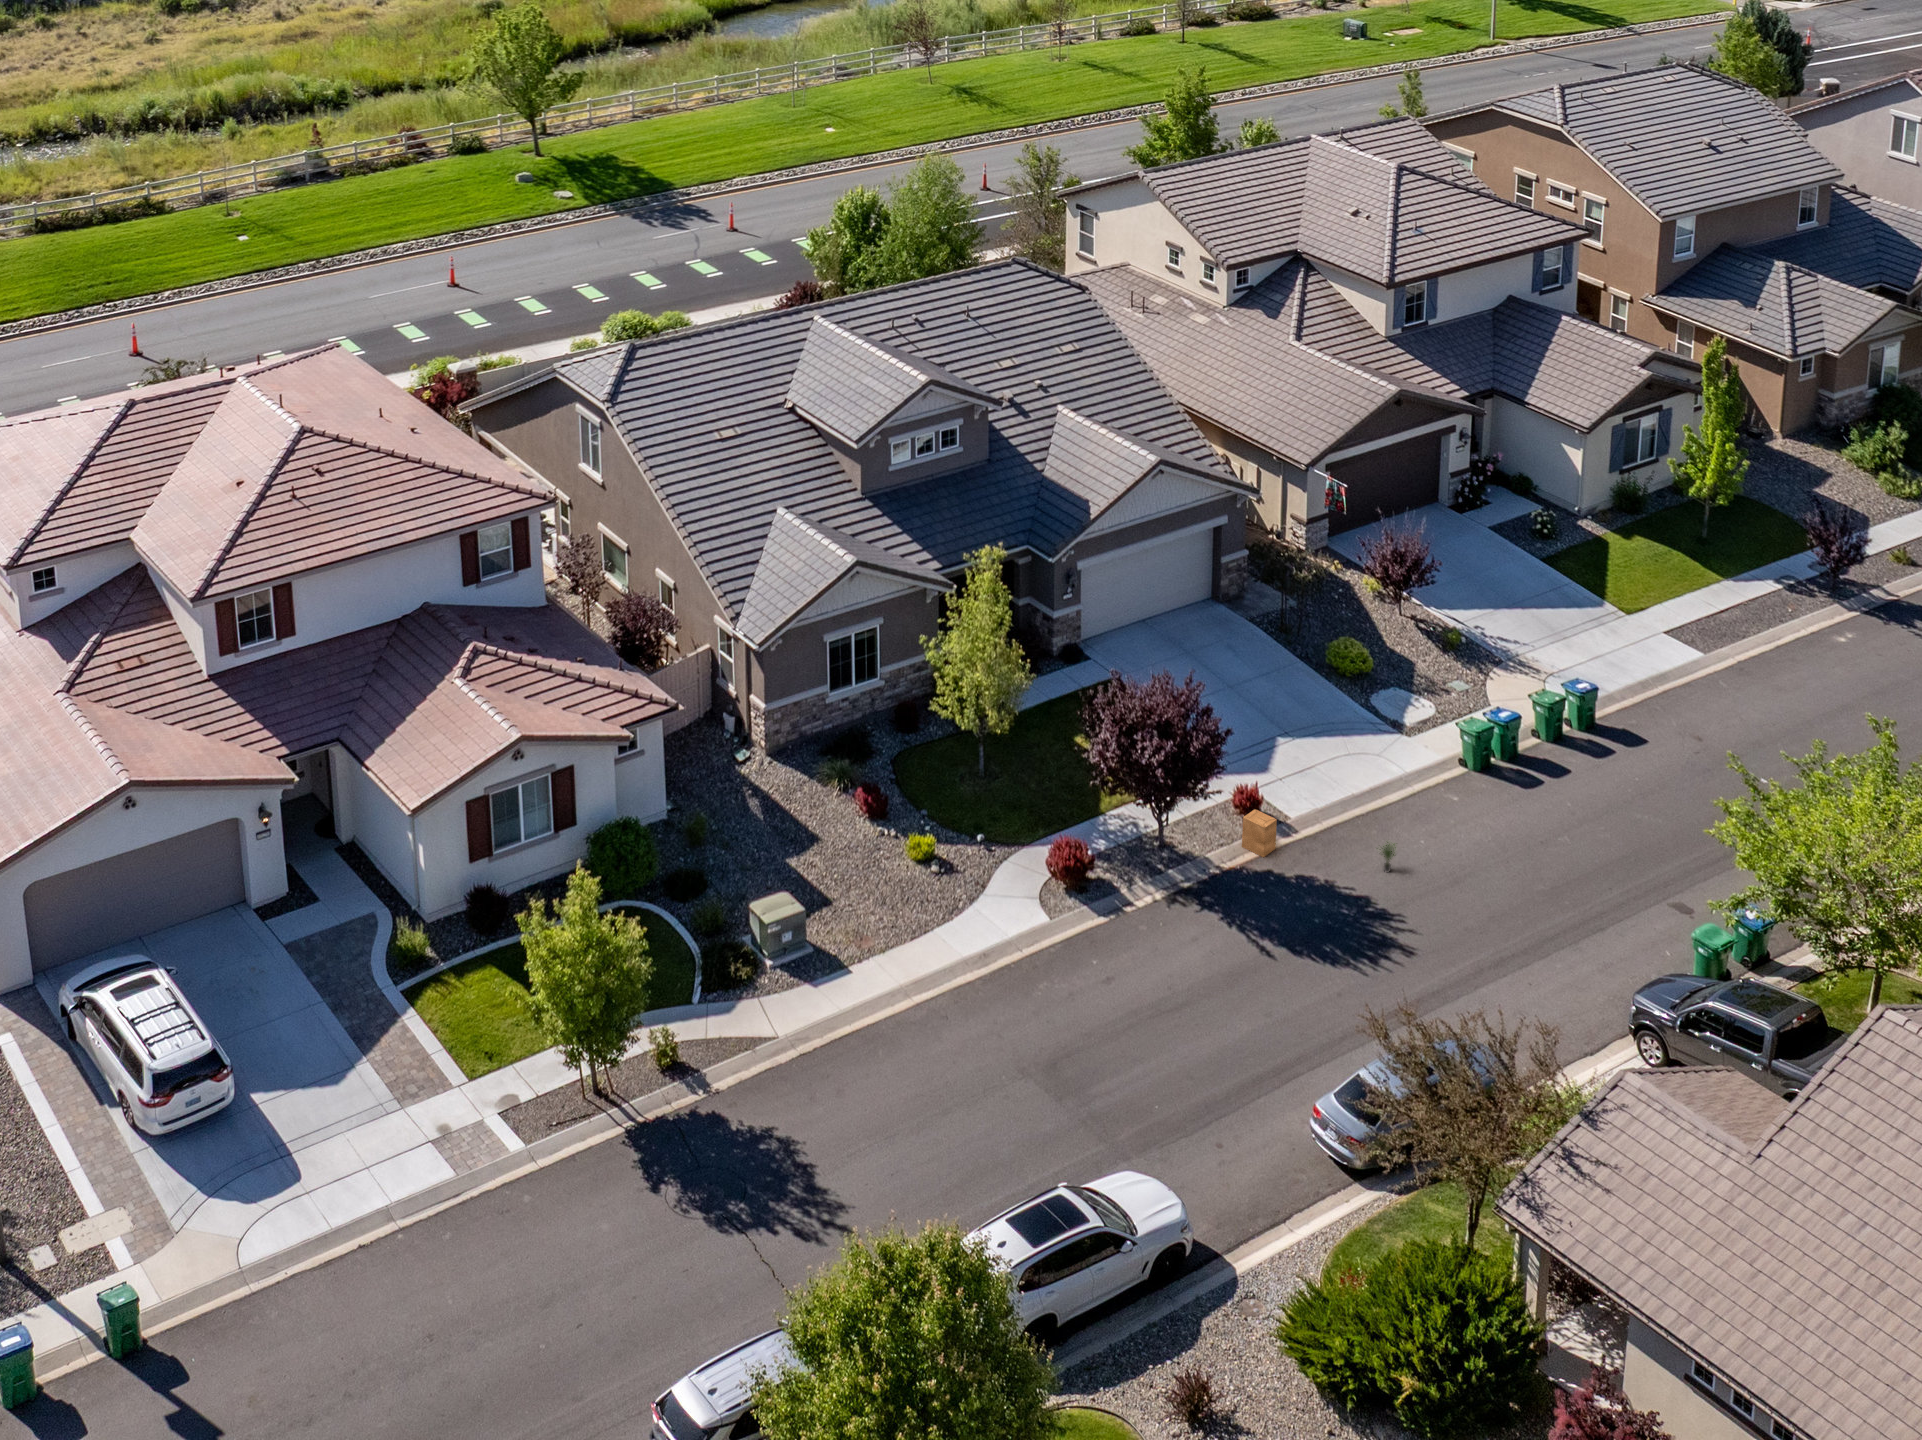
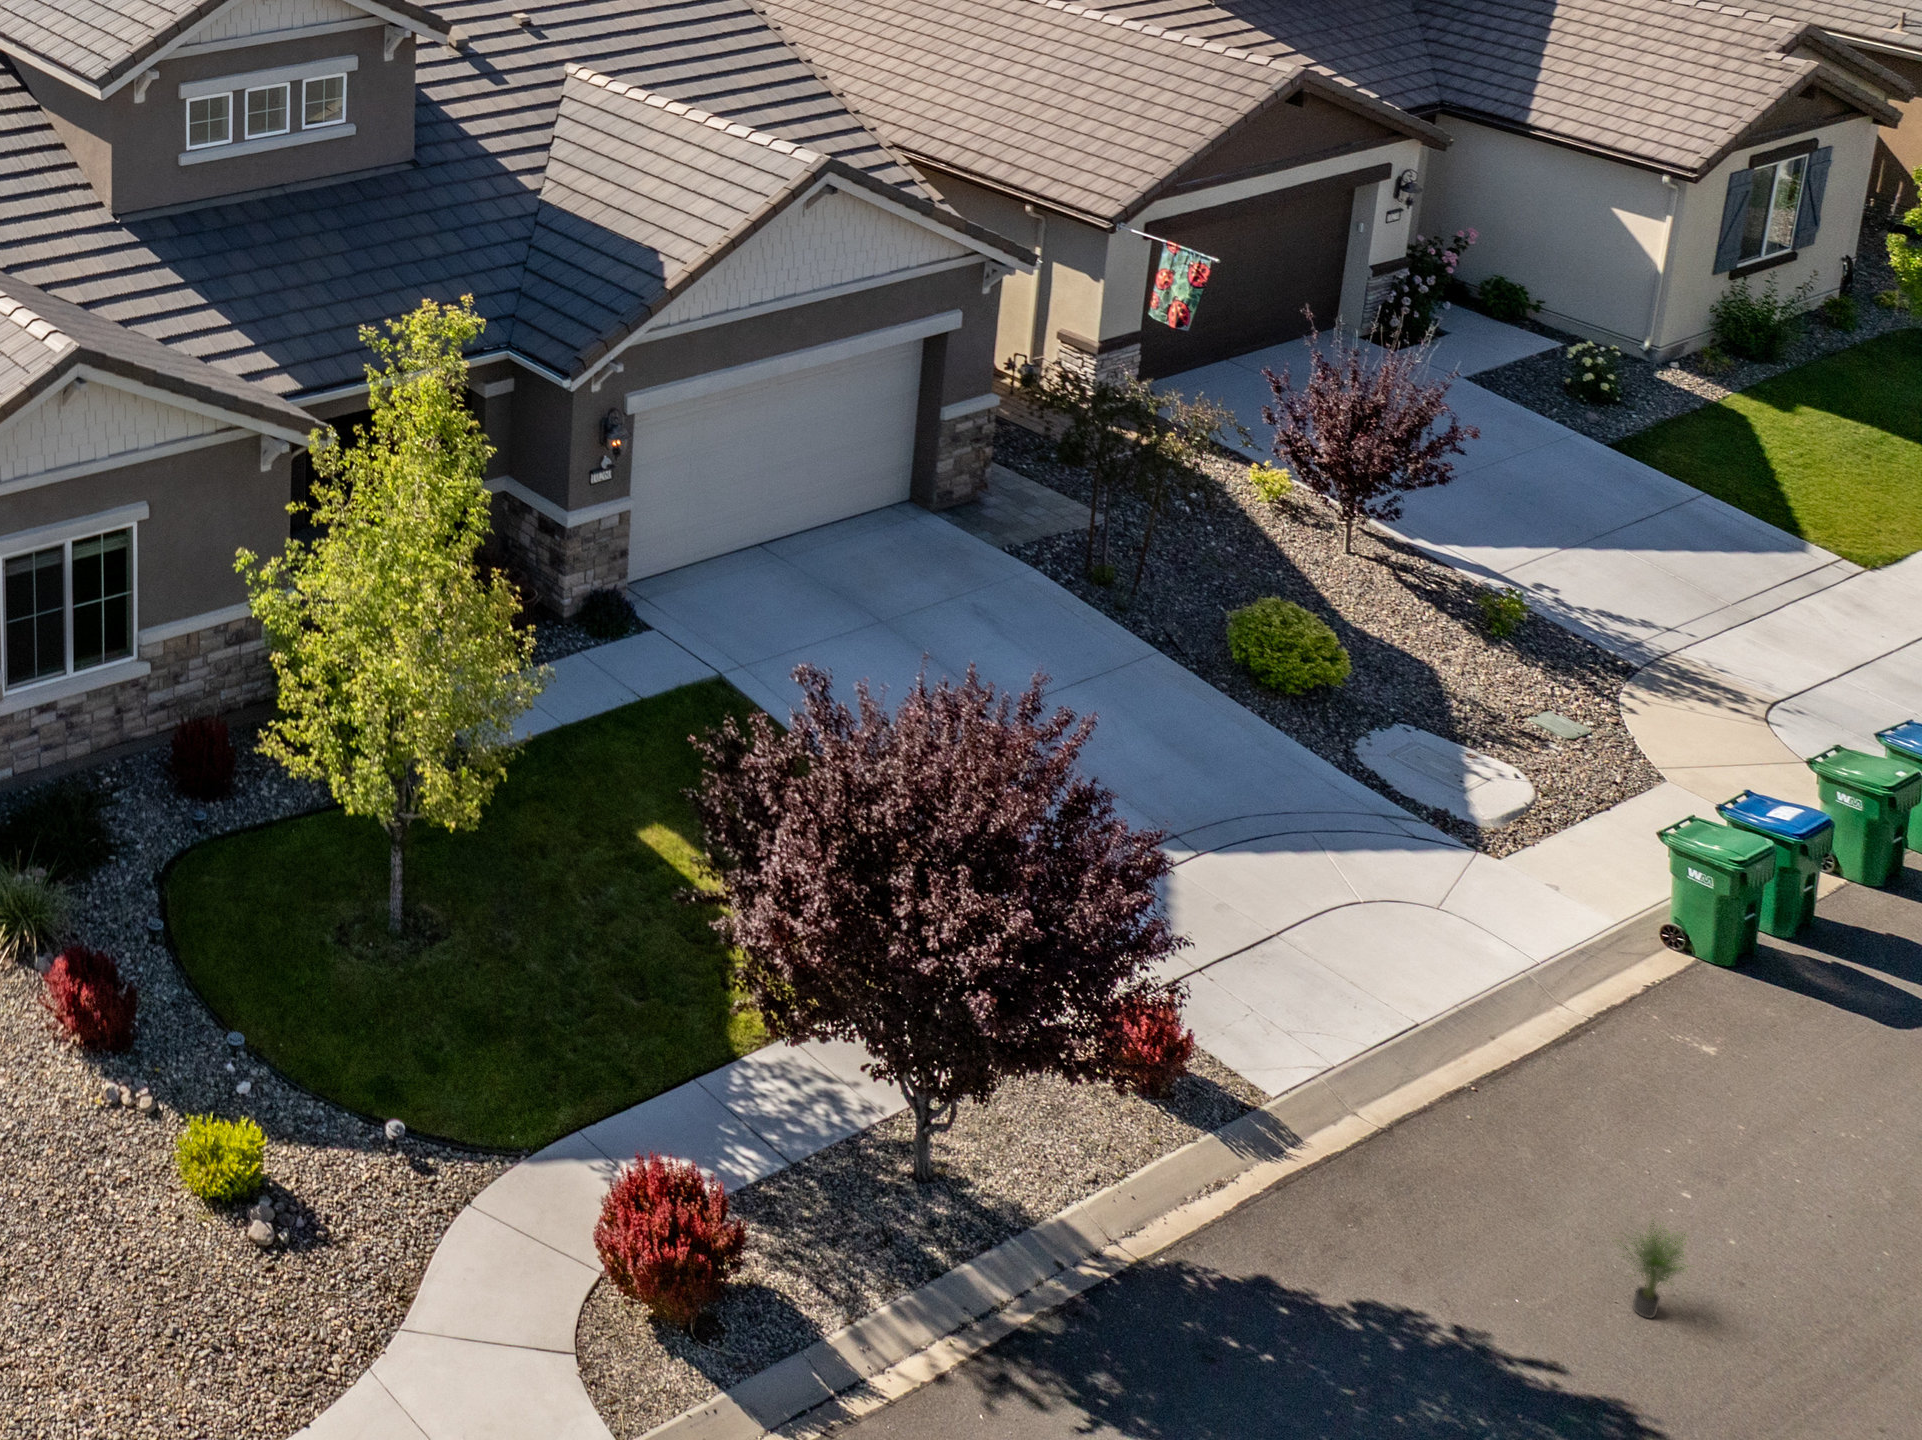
cardboard box: present [1242,809,1277,857] -> none [1162,1087,1280,1239]

